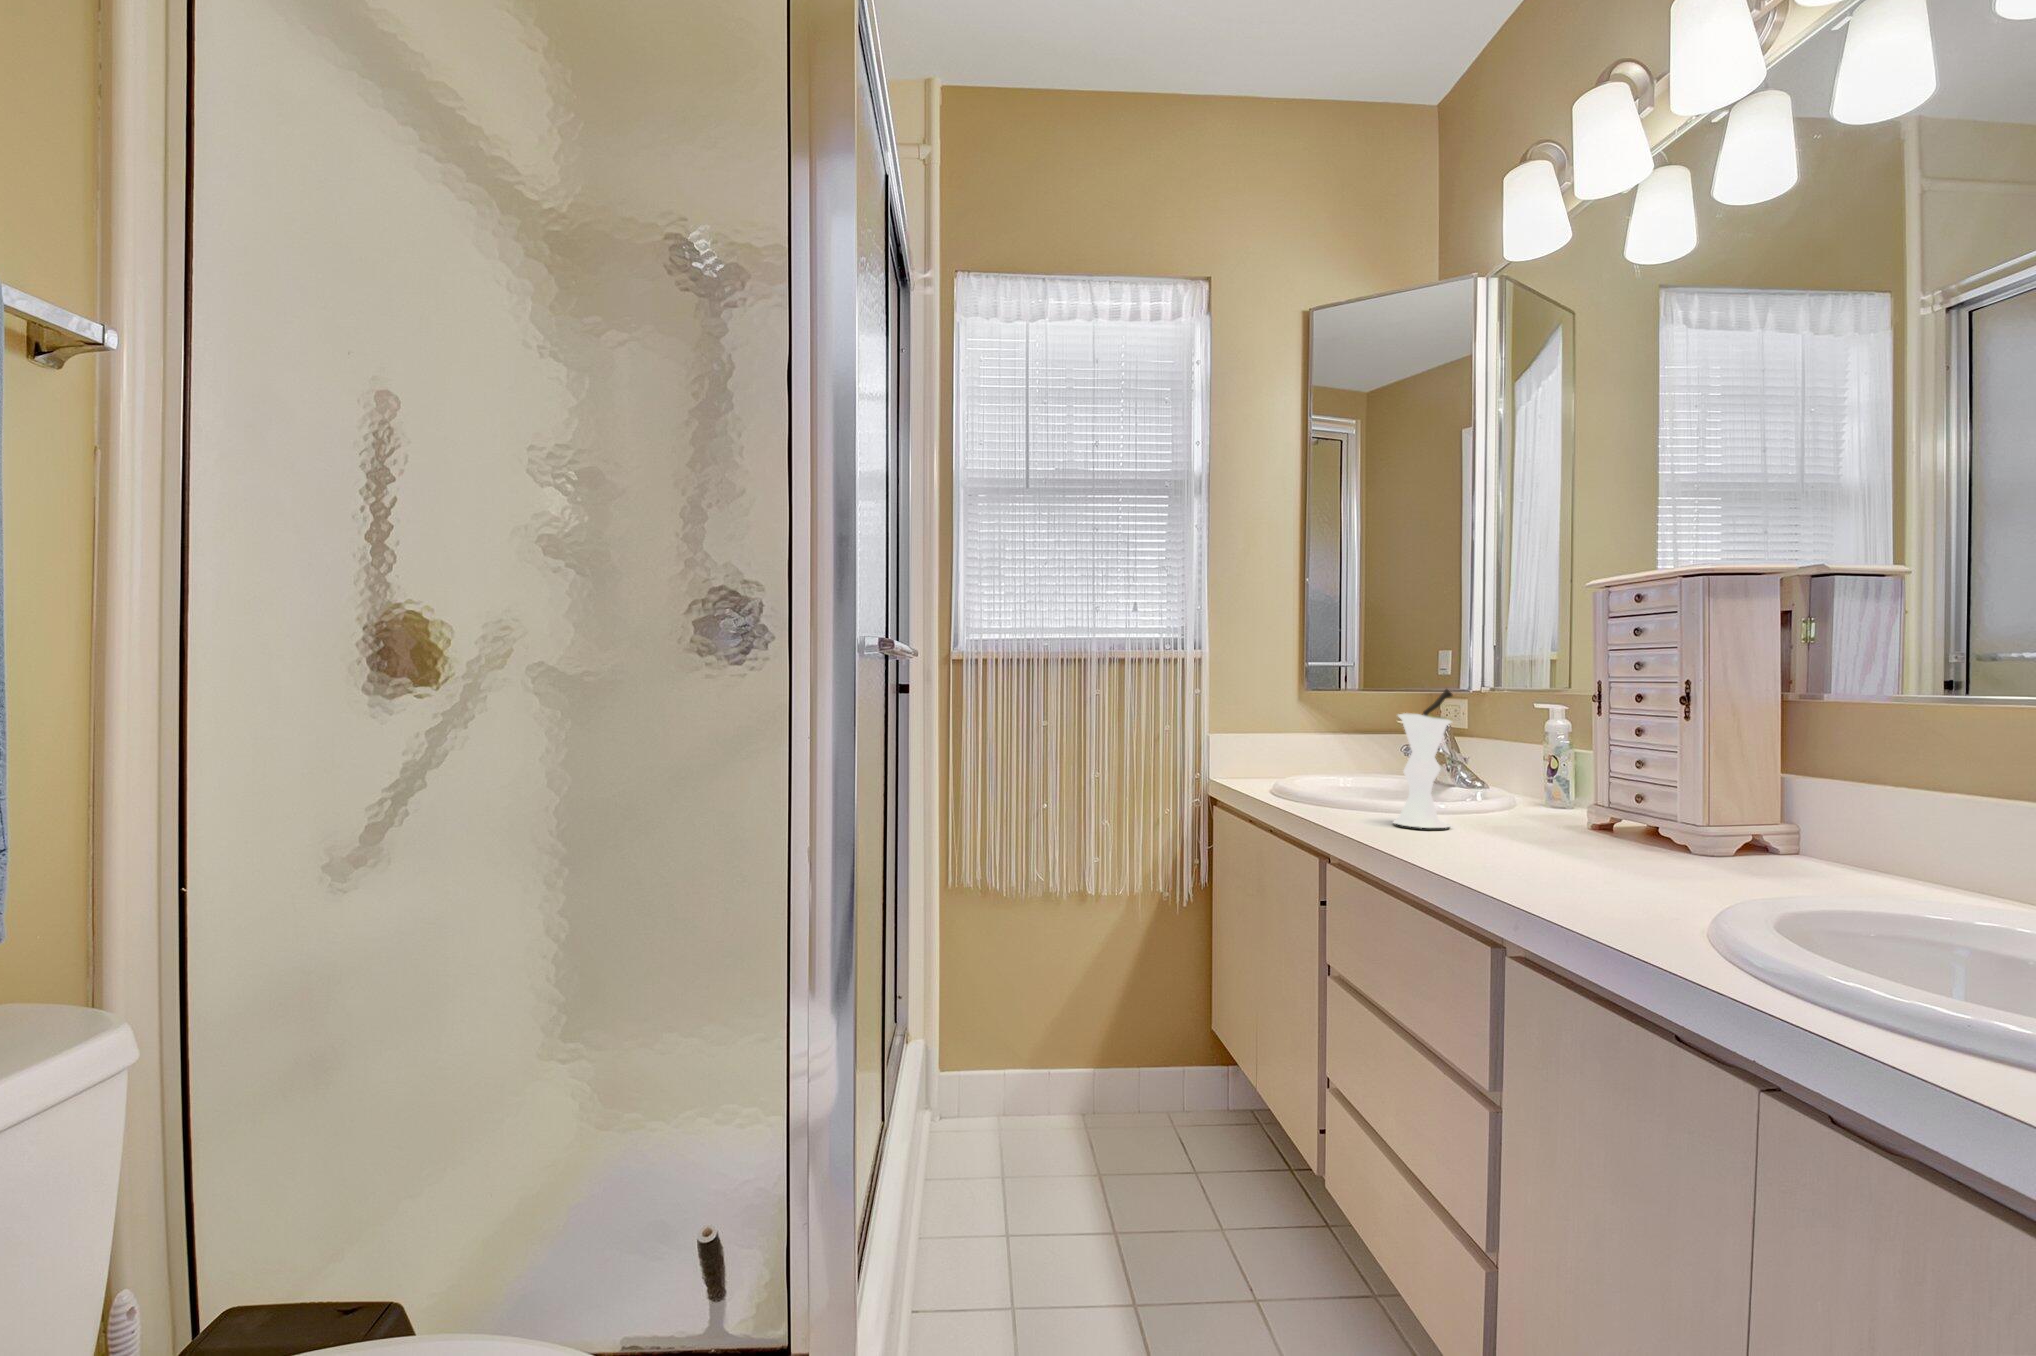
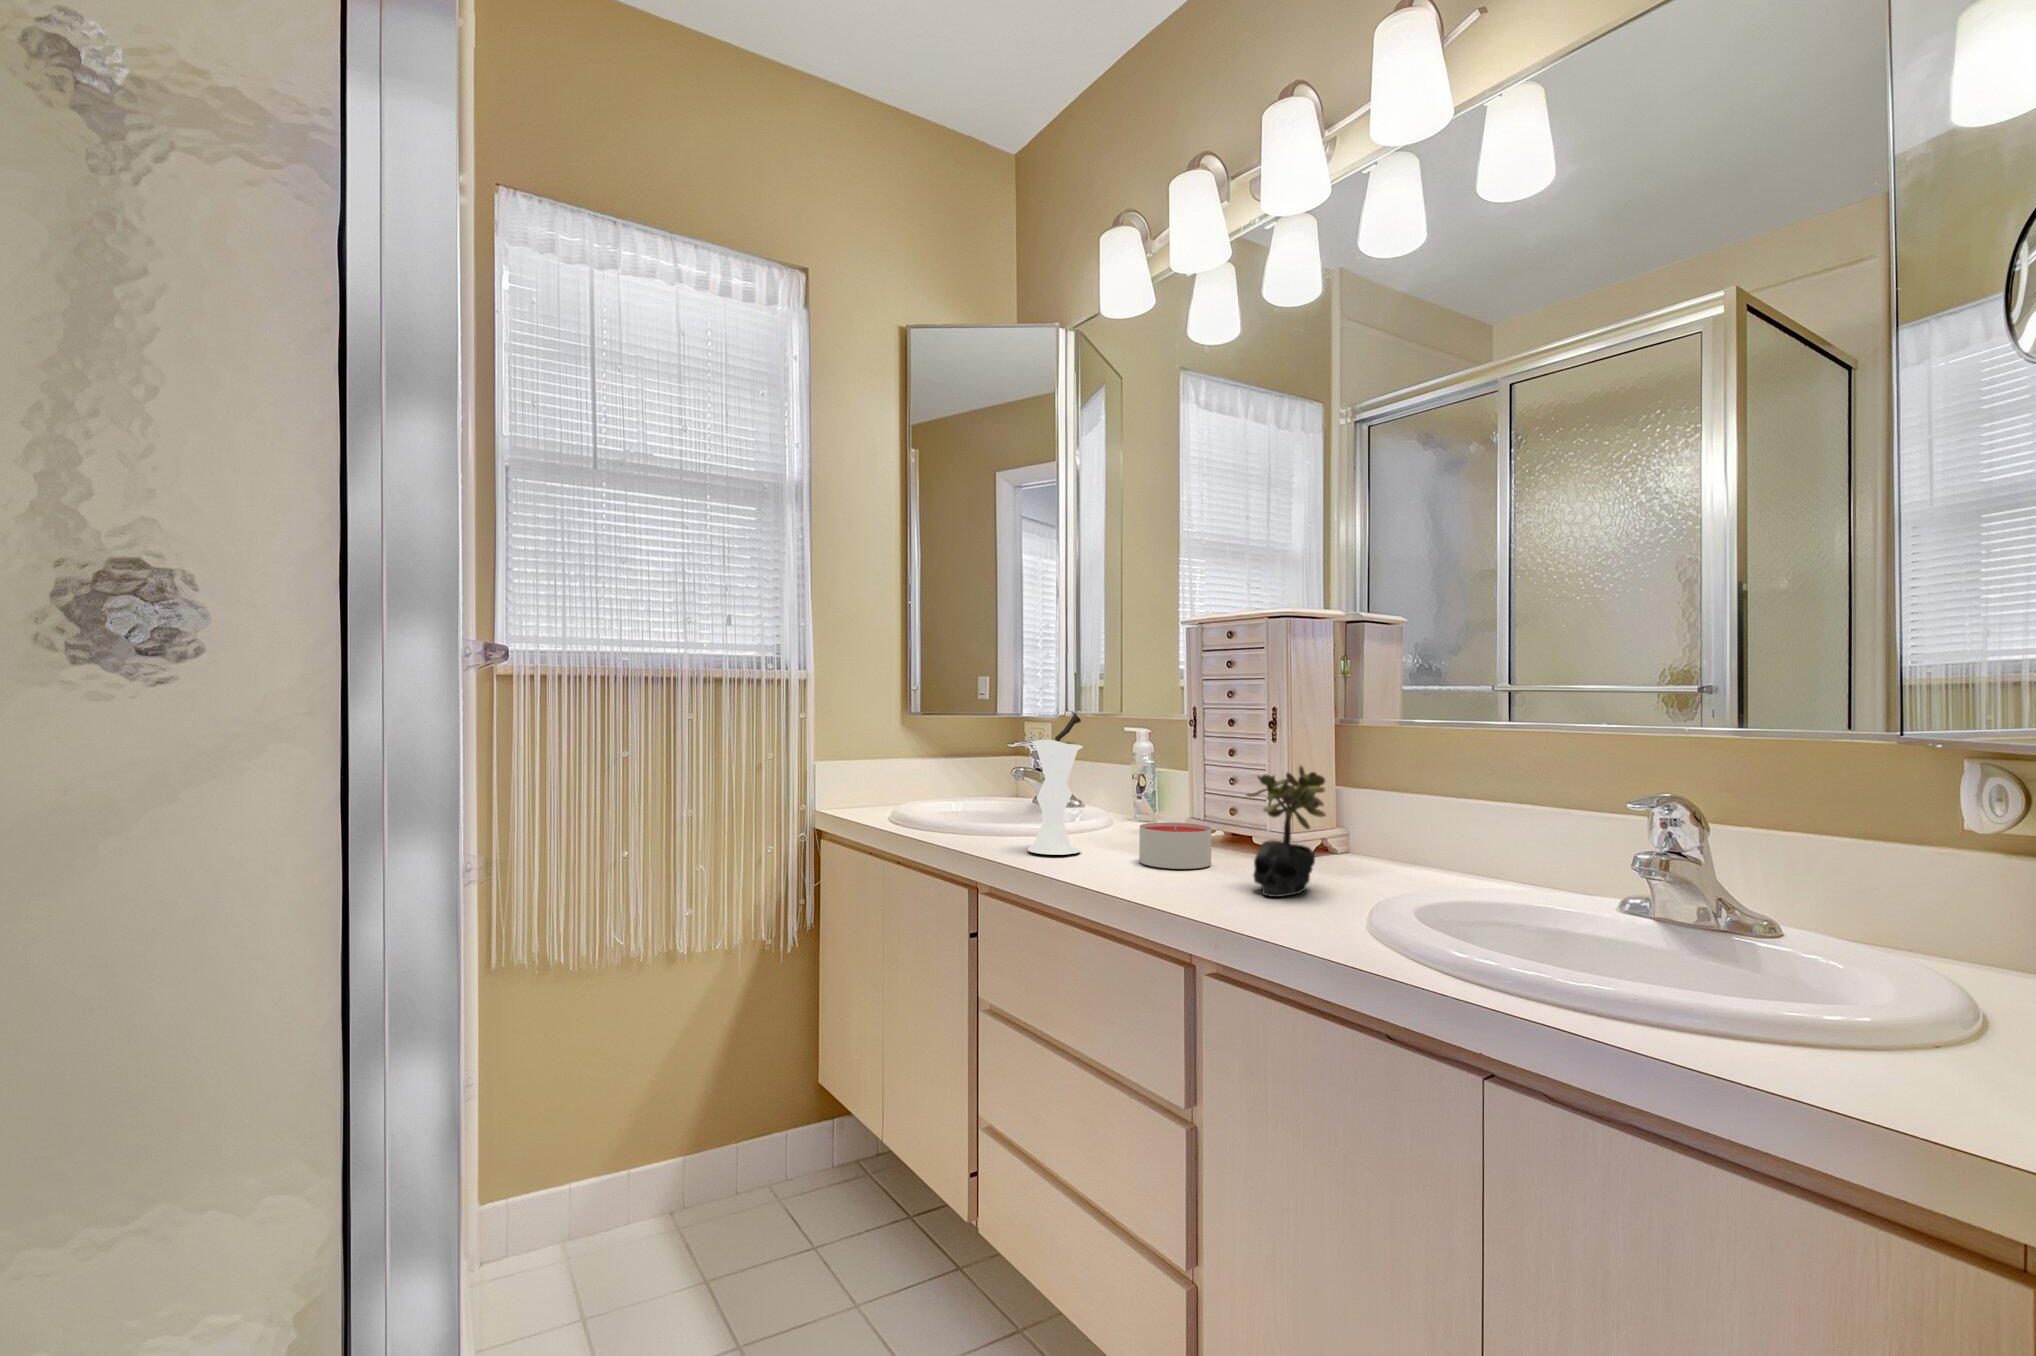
succulent plant: none [1619,743,1725,882] -> present [1246,766,1325,897]
candle: none [1510,802,1597,851] -> present [1139,822,1211,869]

